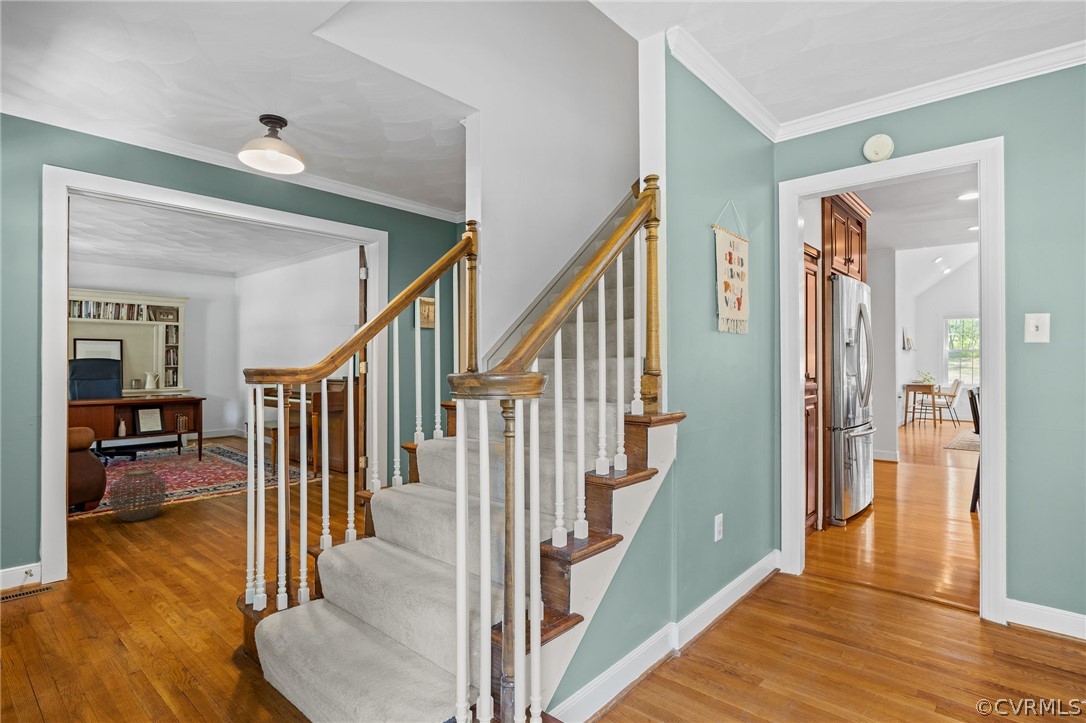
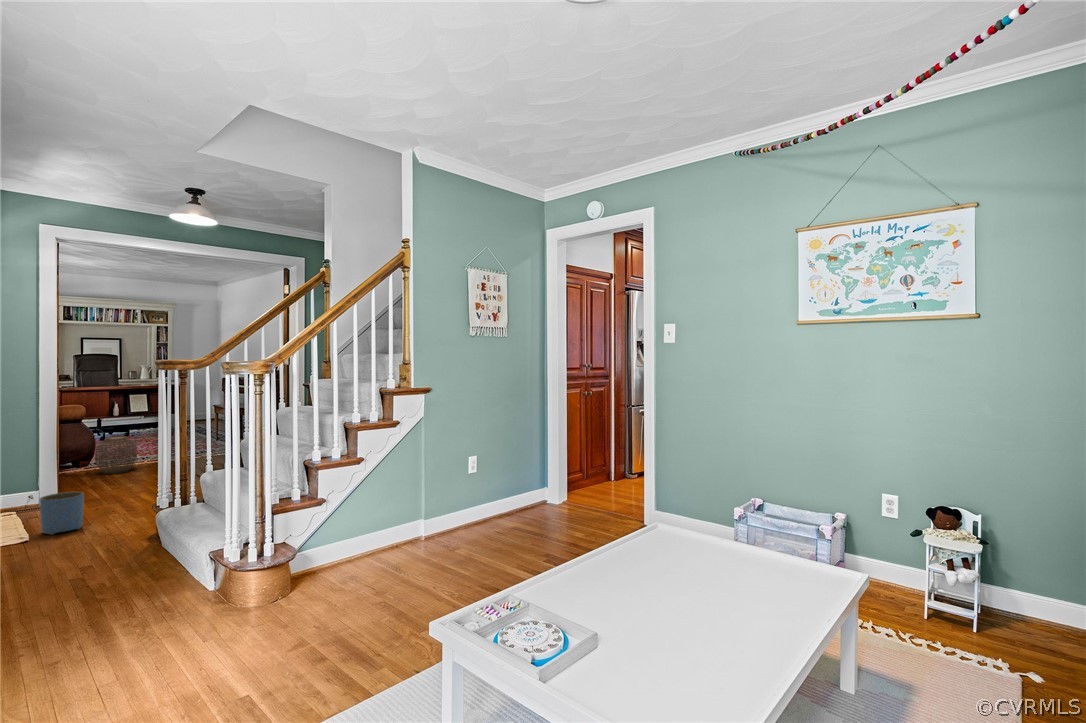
planter: none [51,577,122,656] -> present [40,492,84,535]

